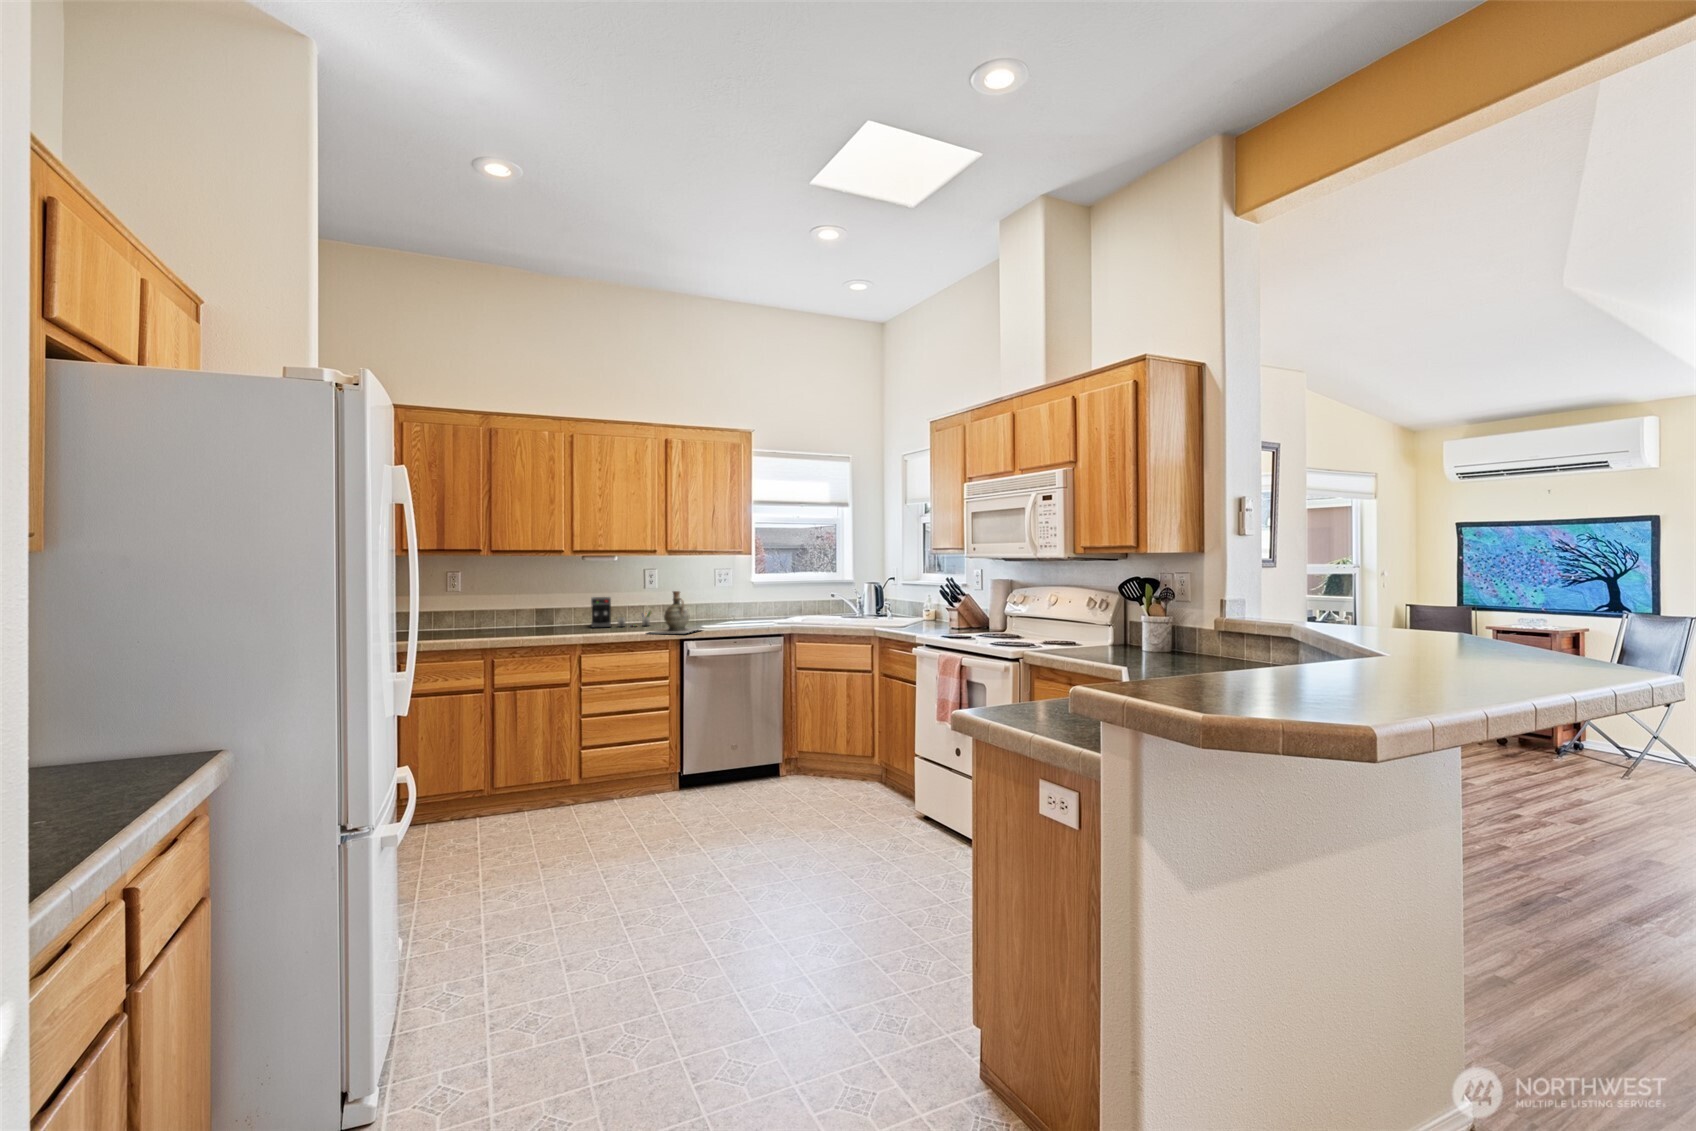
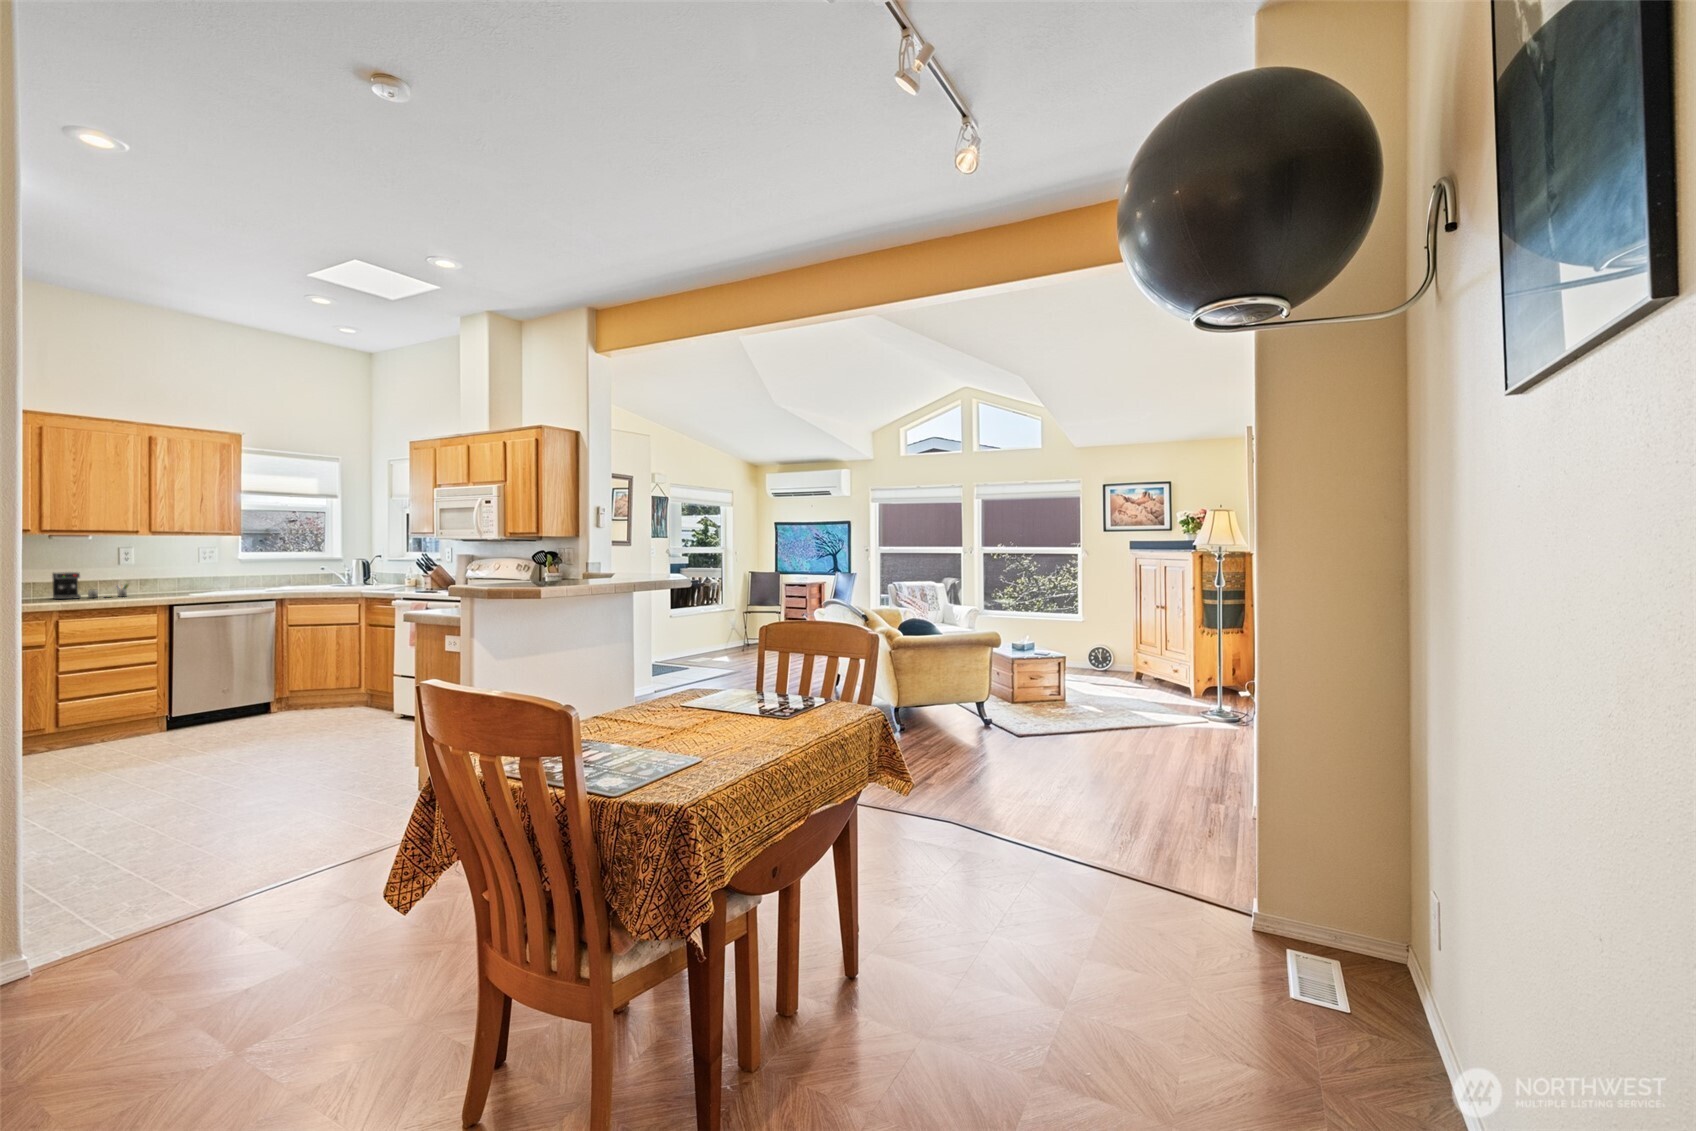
ceramic jug: present [651,591,699,633] -> none [129,565,195,600]

